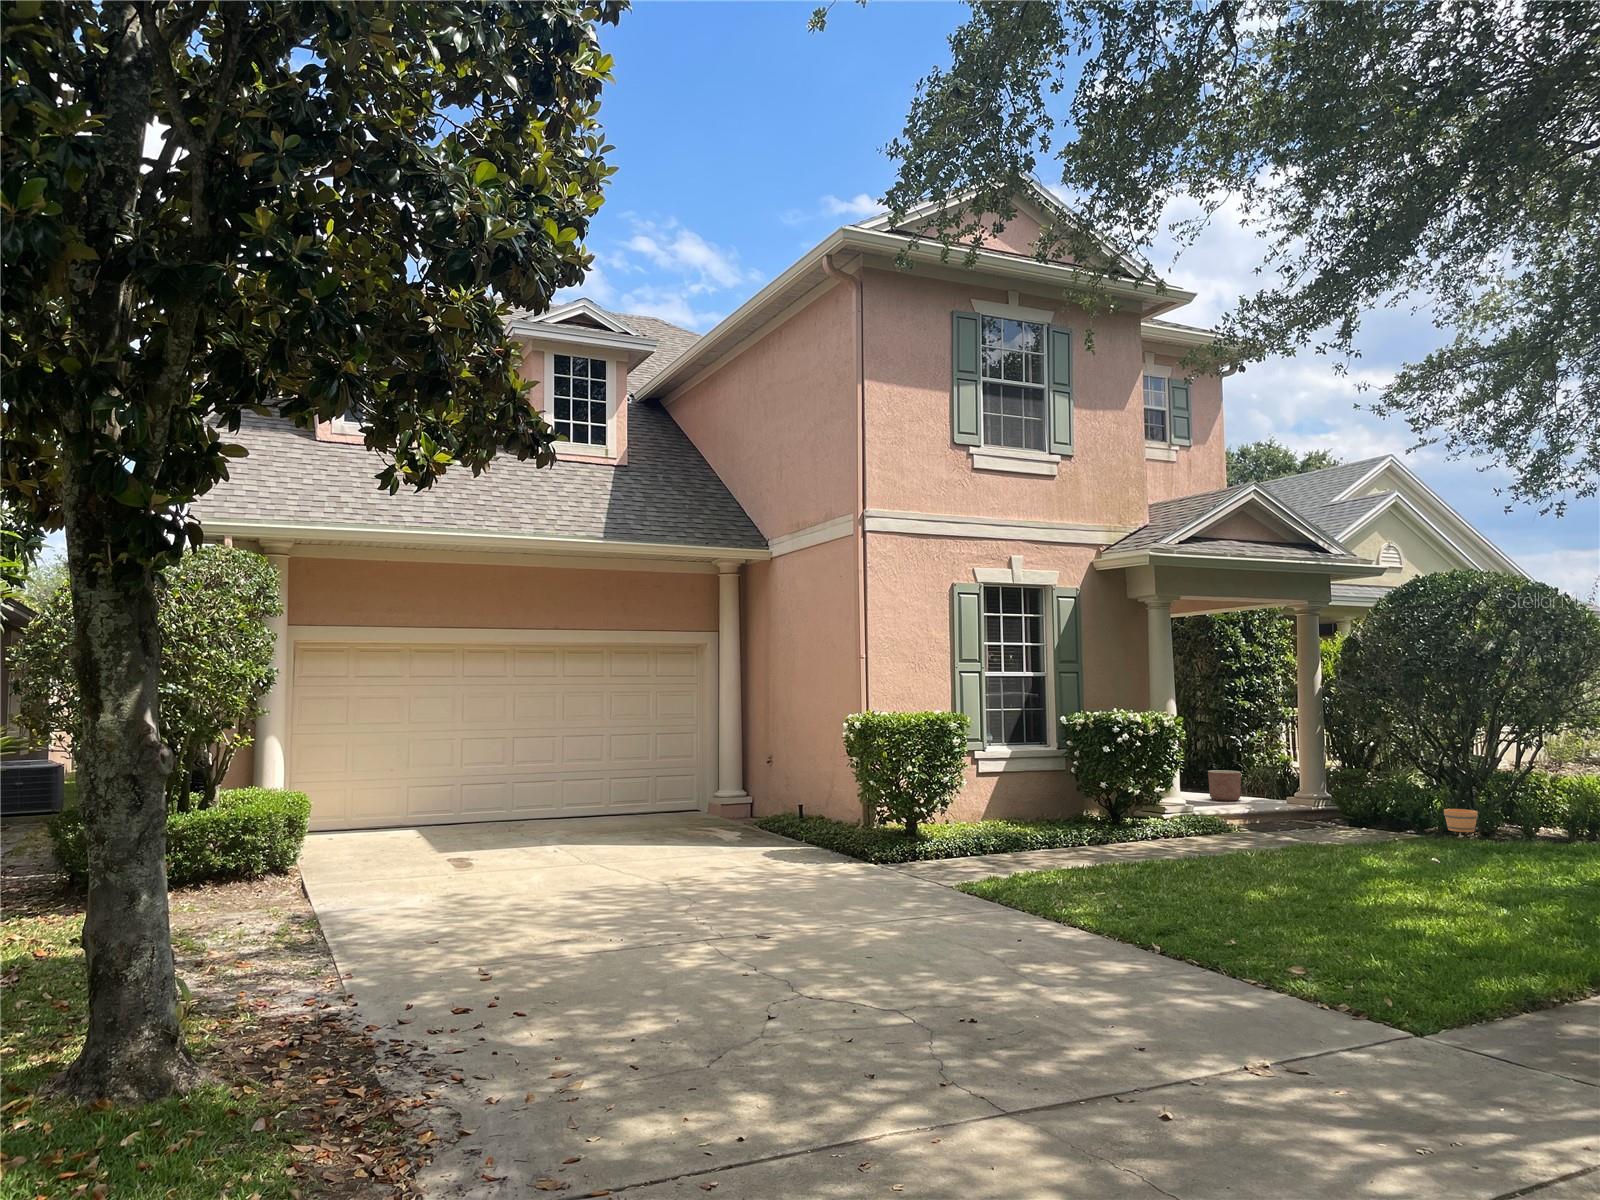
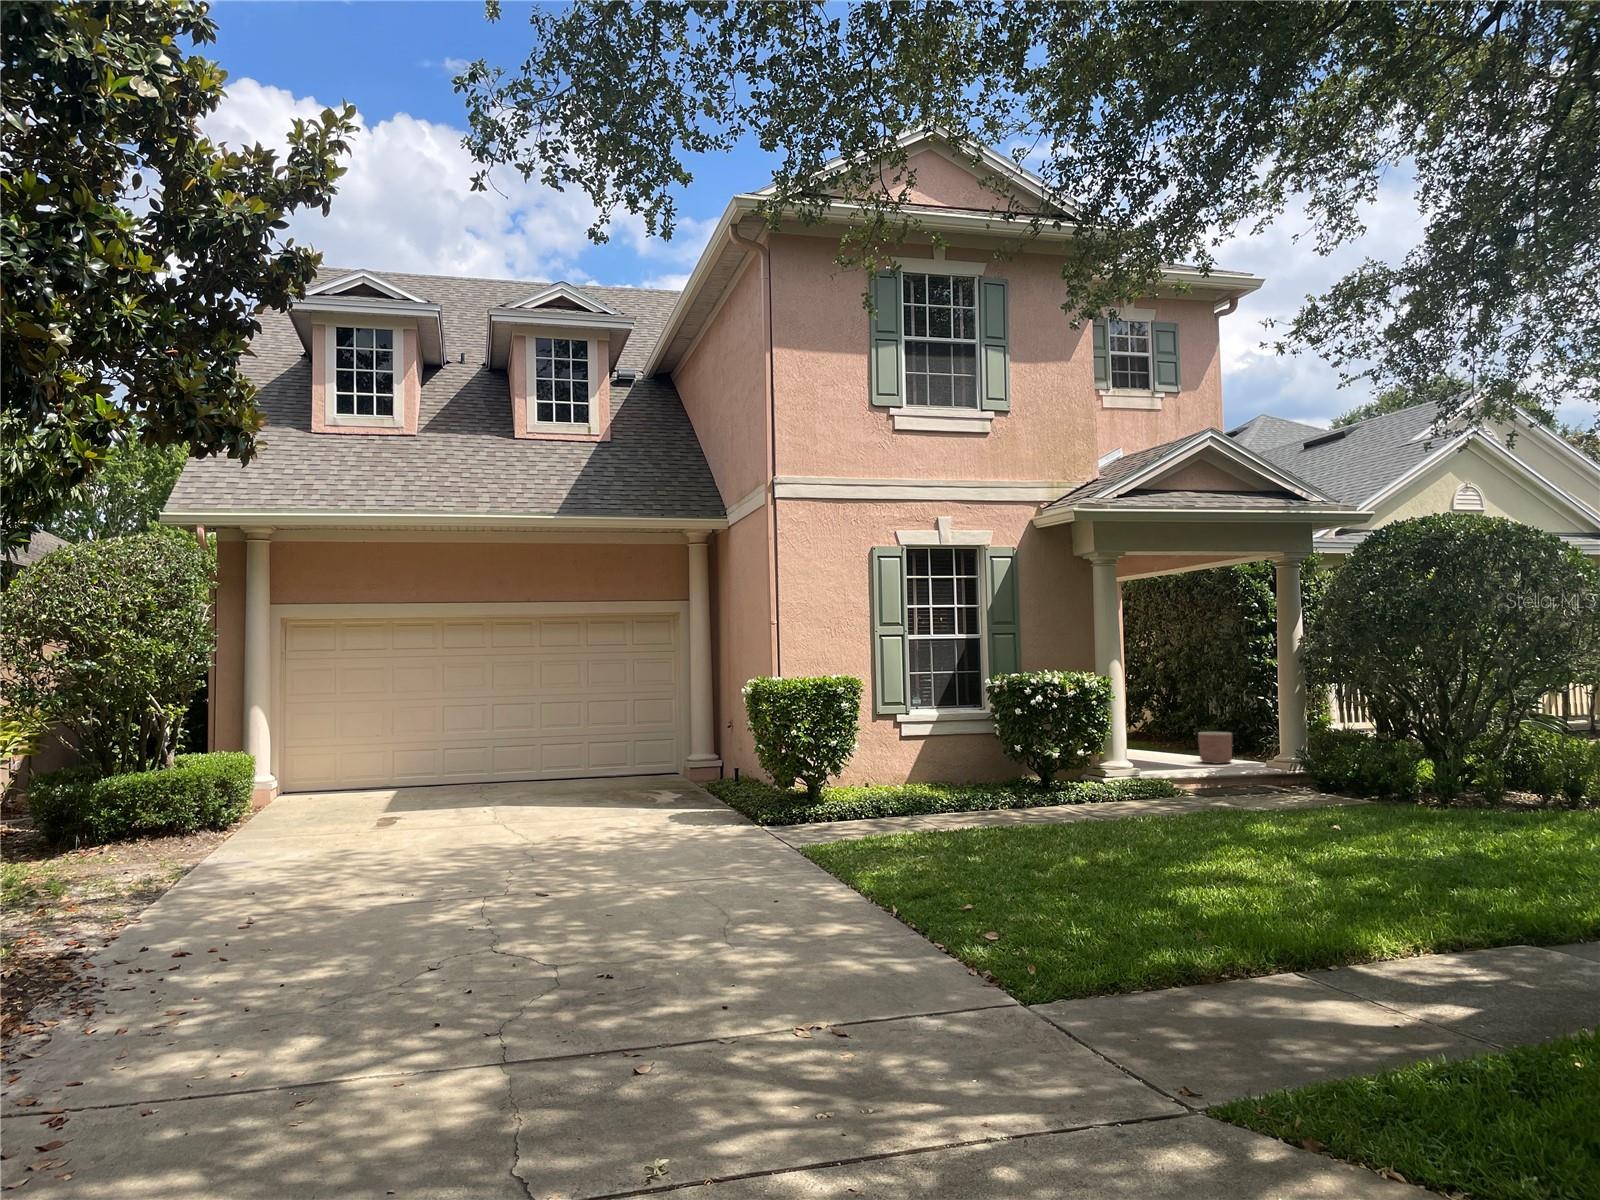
bucket: present [1444,809,1478,832] -> none [1409,773,1446,798]

